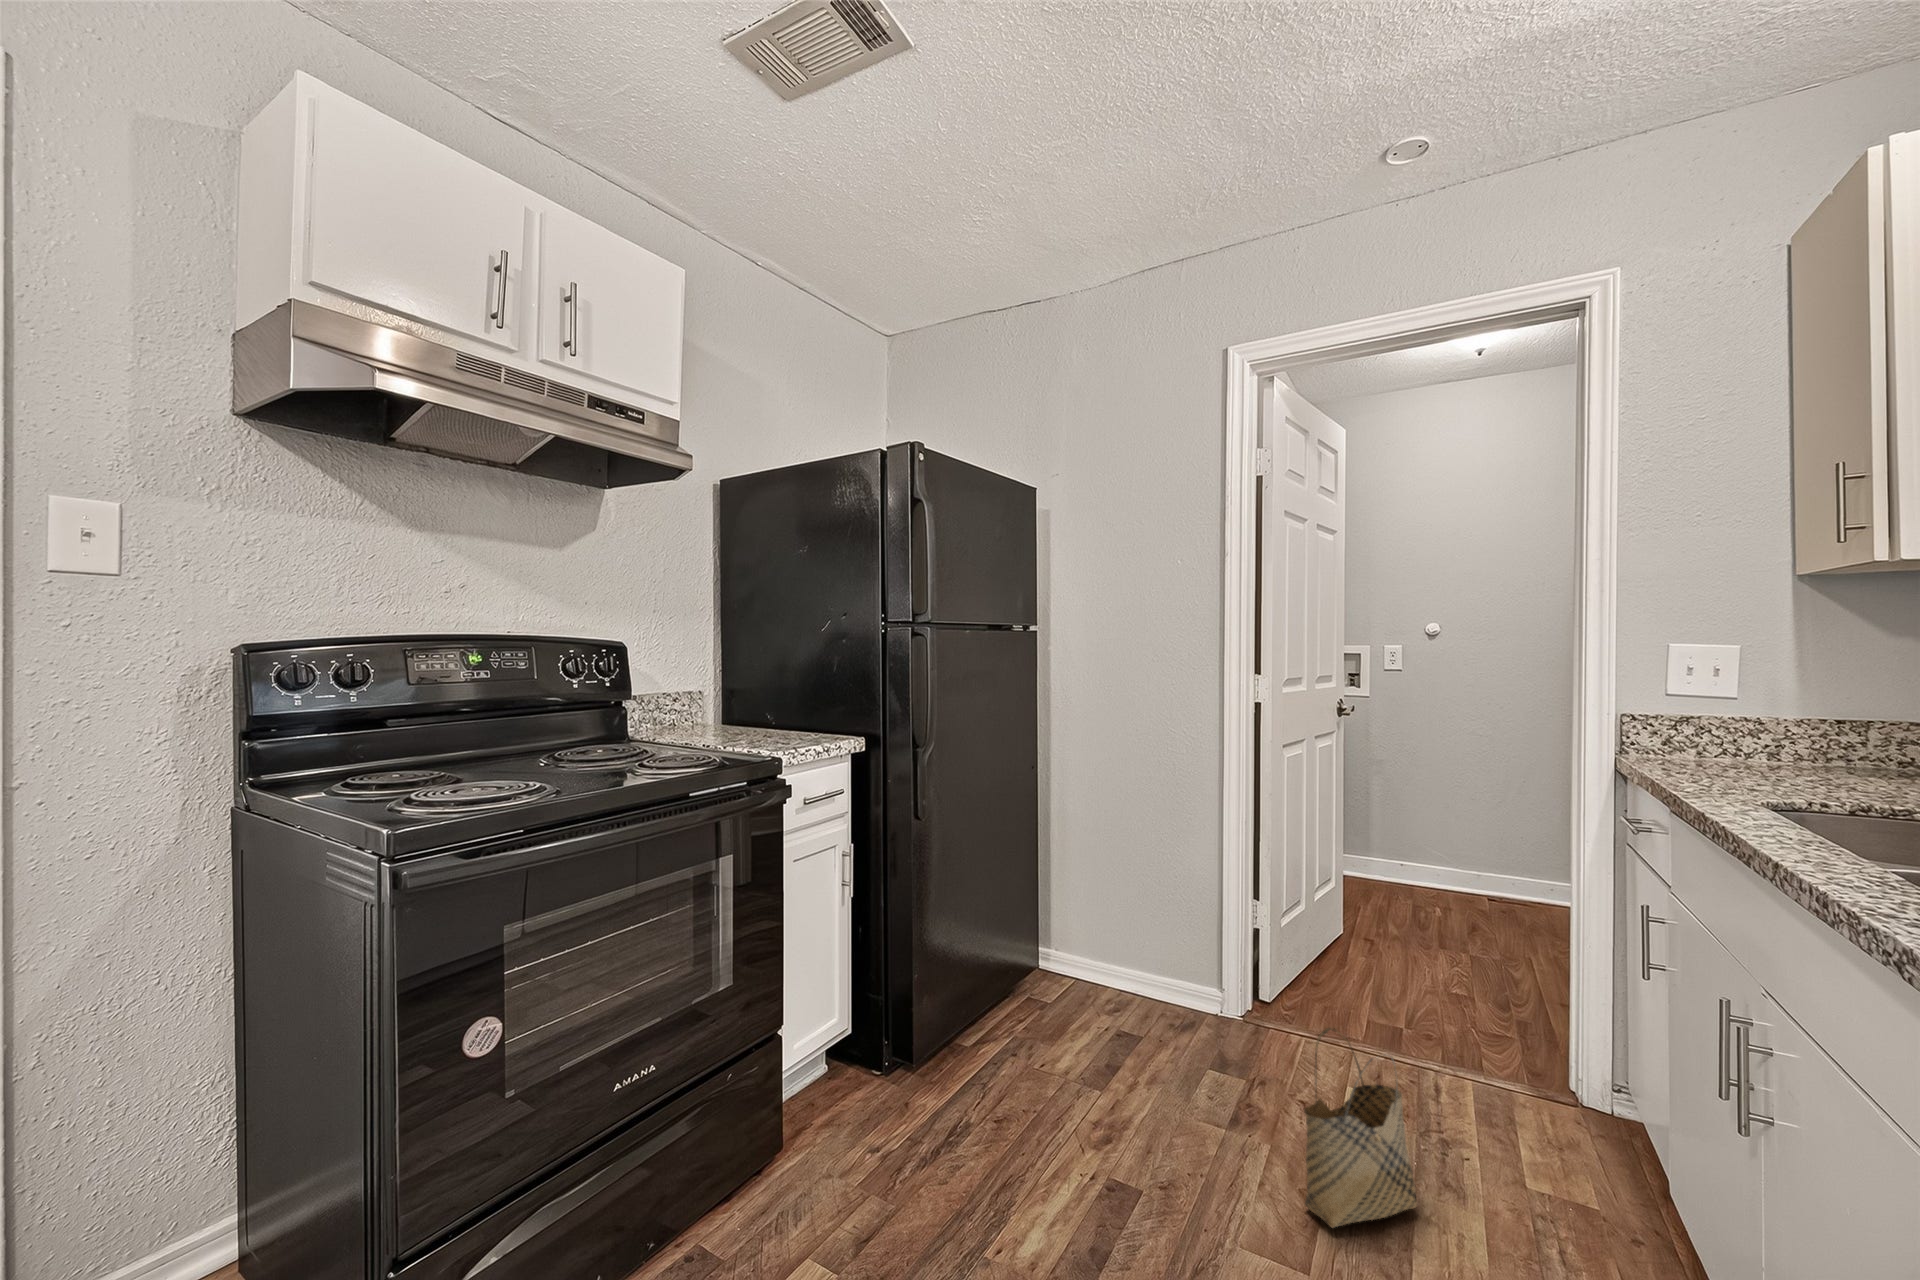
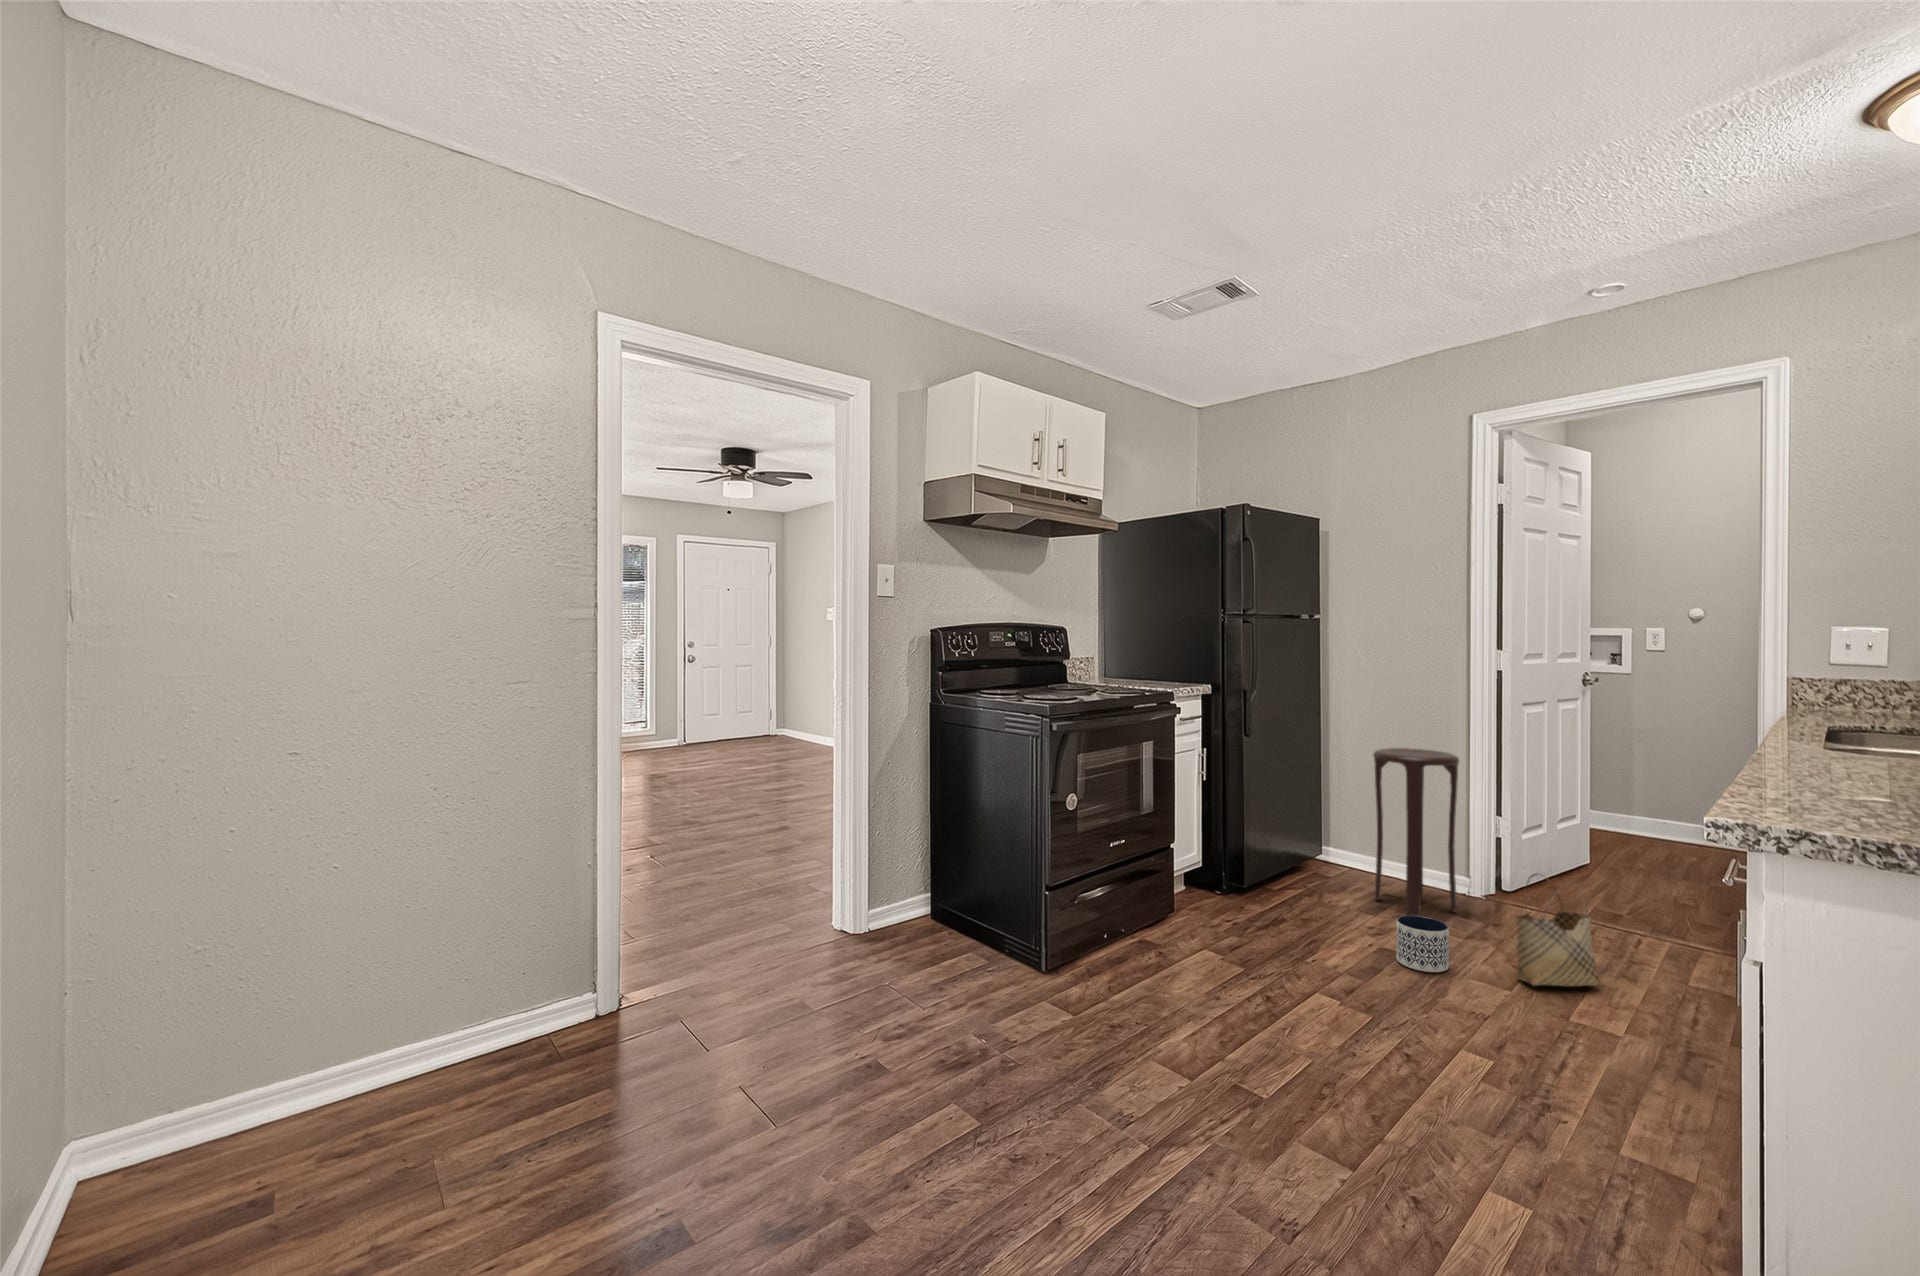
stool: none [1101,815,1211,1069] -> present [1374,748,1459,916]
planter: none [1132,1106,1208,1216] -> present [1396,915,1449,972]

